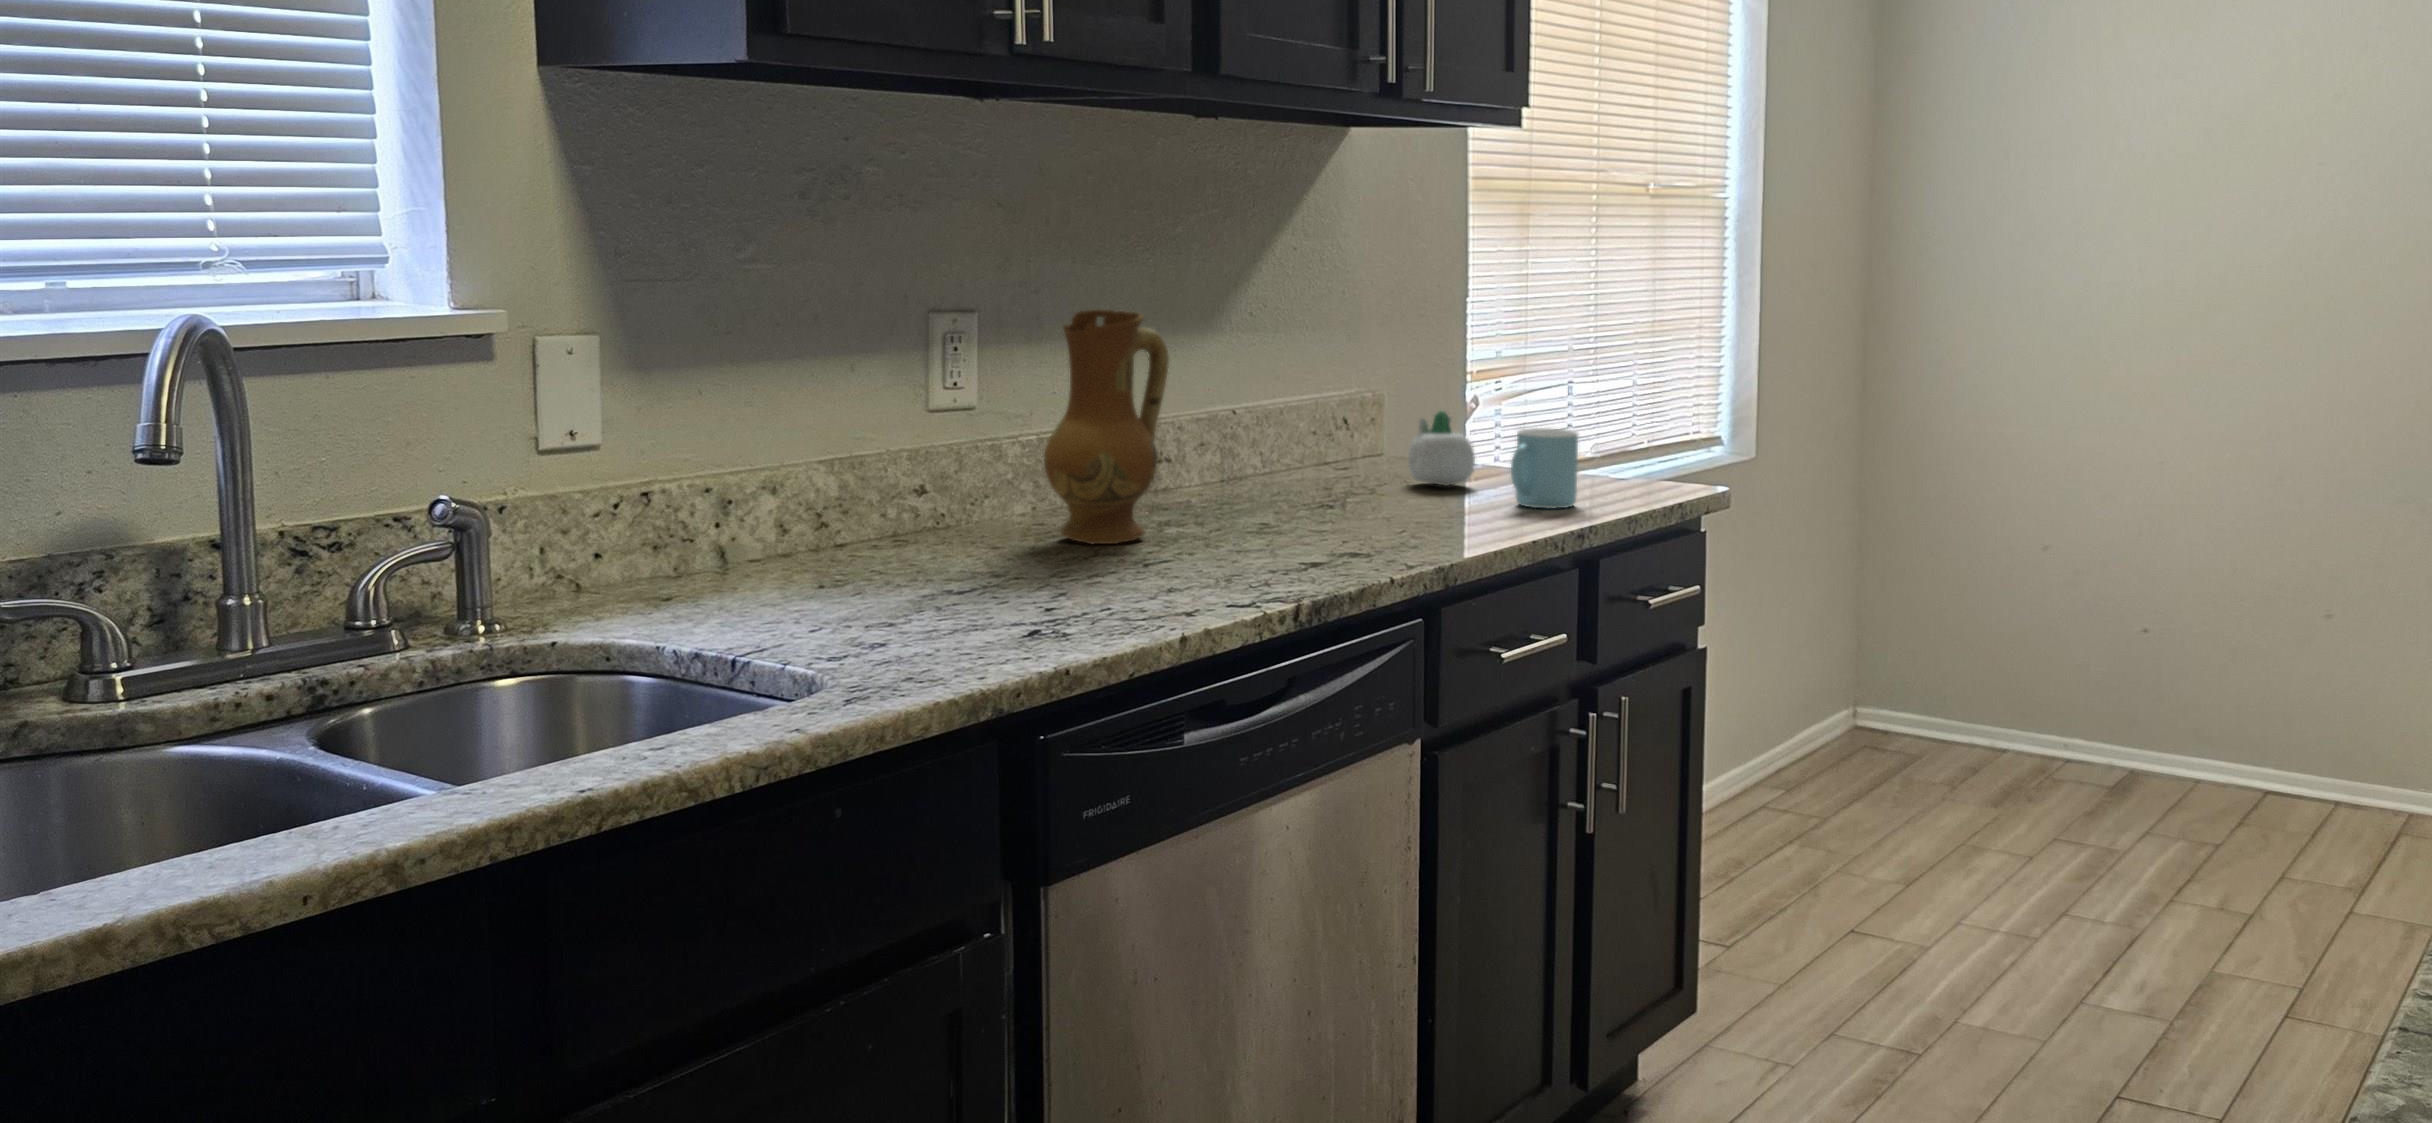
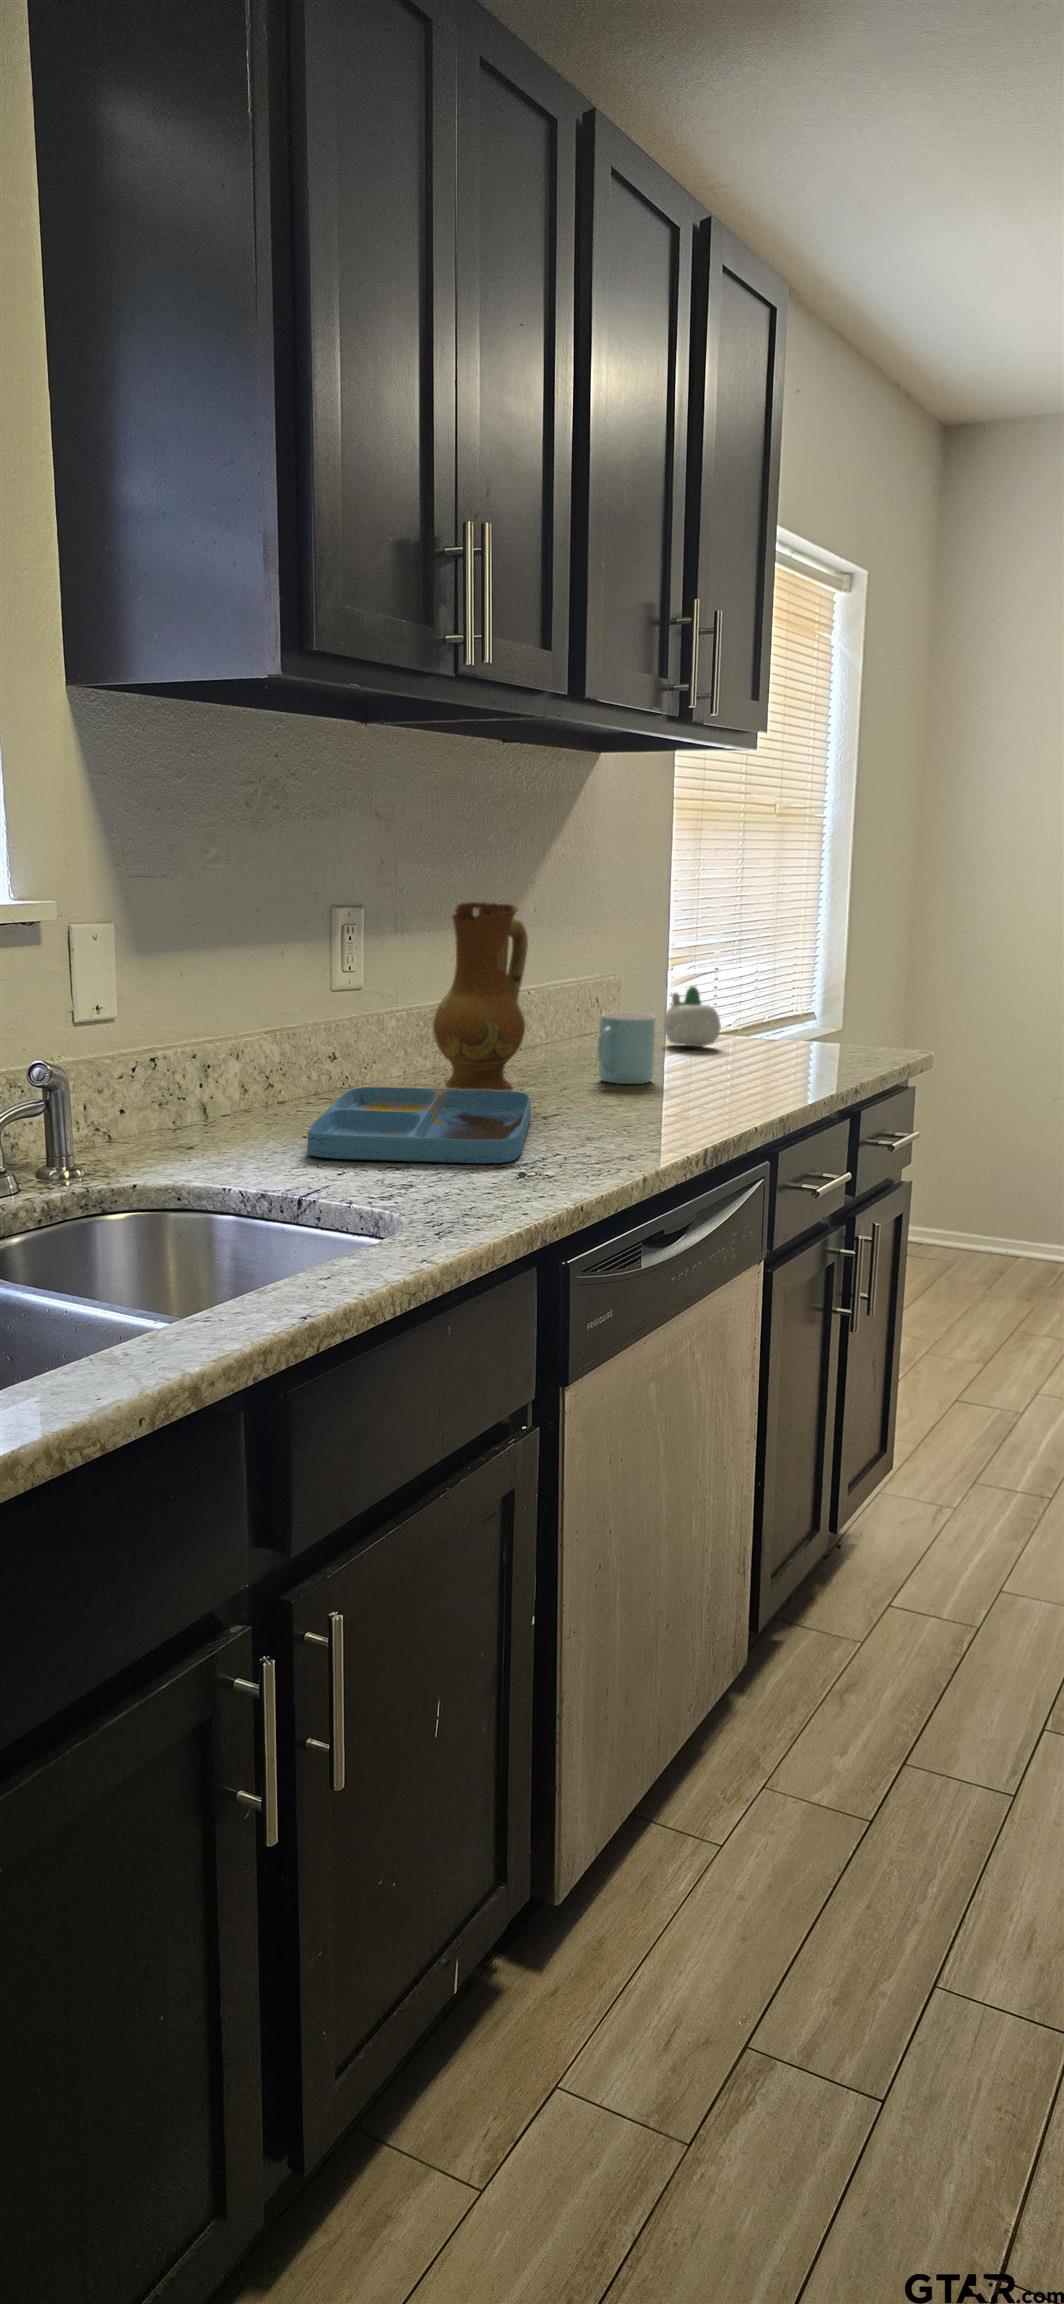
mug: present [1511,428,1578,508] -> present [598,1012,655,1084]
tray: none [800,531,1126,623] -> present [307,1087,531,1163]

